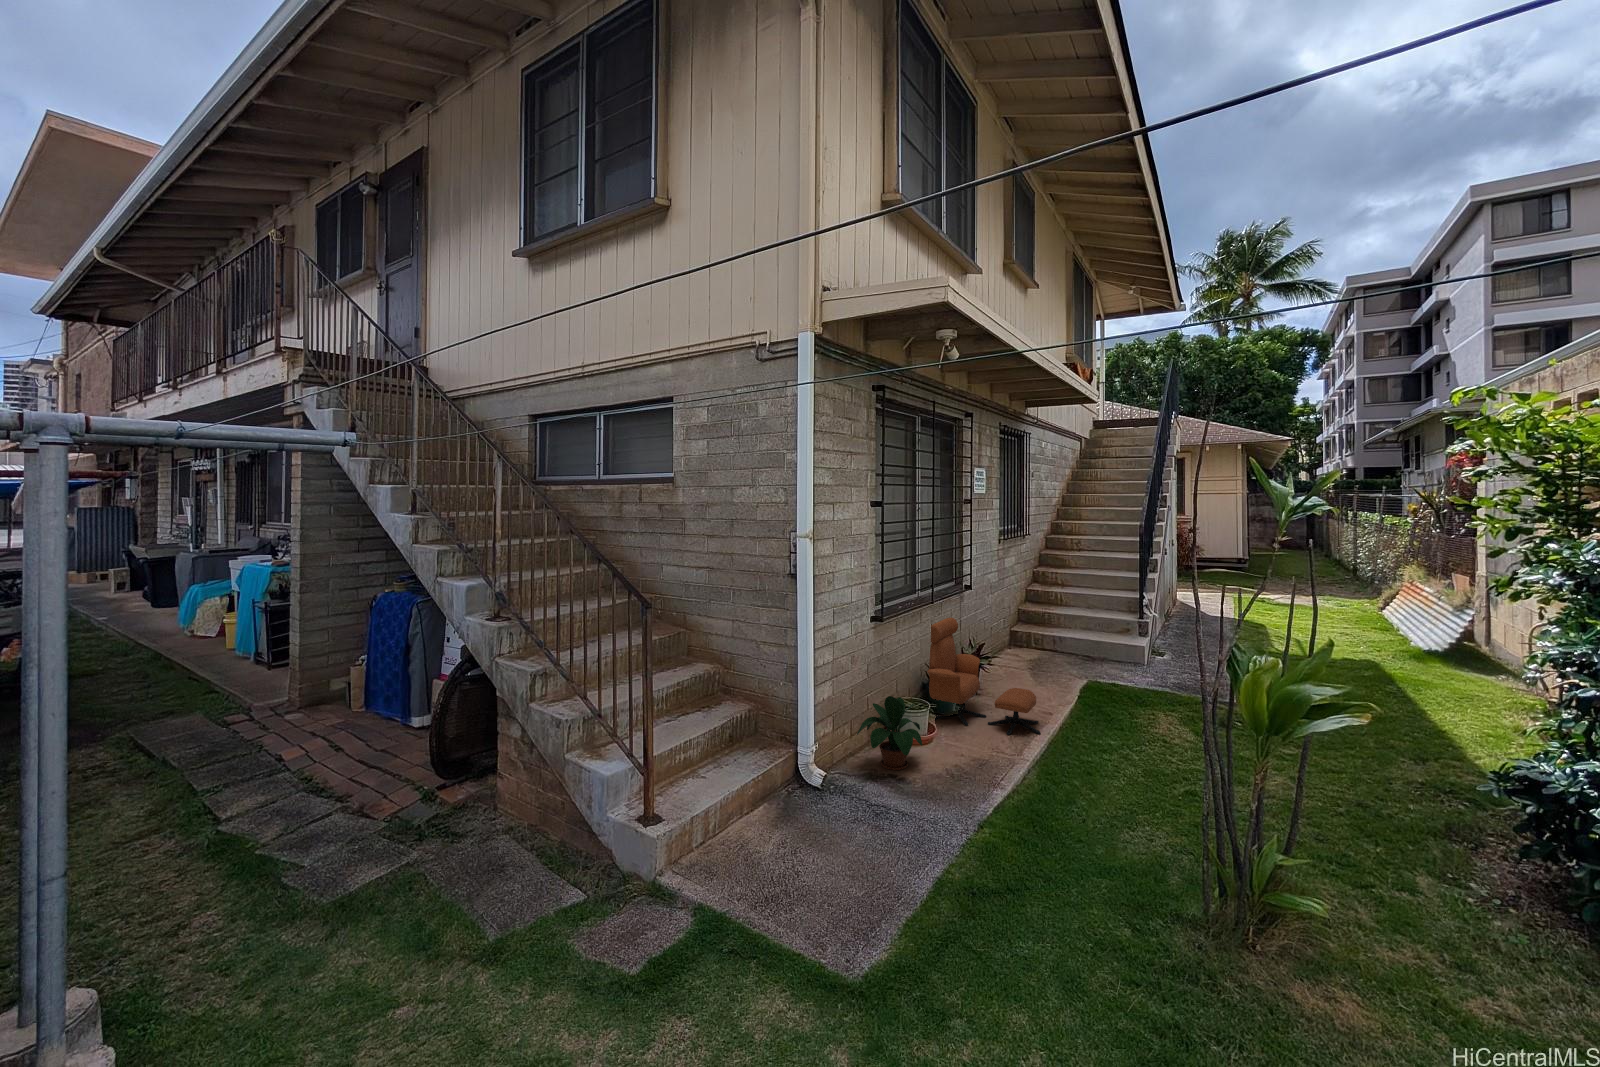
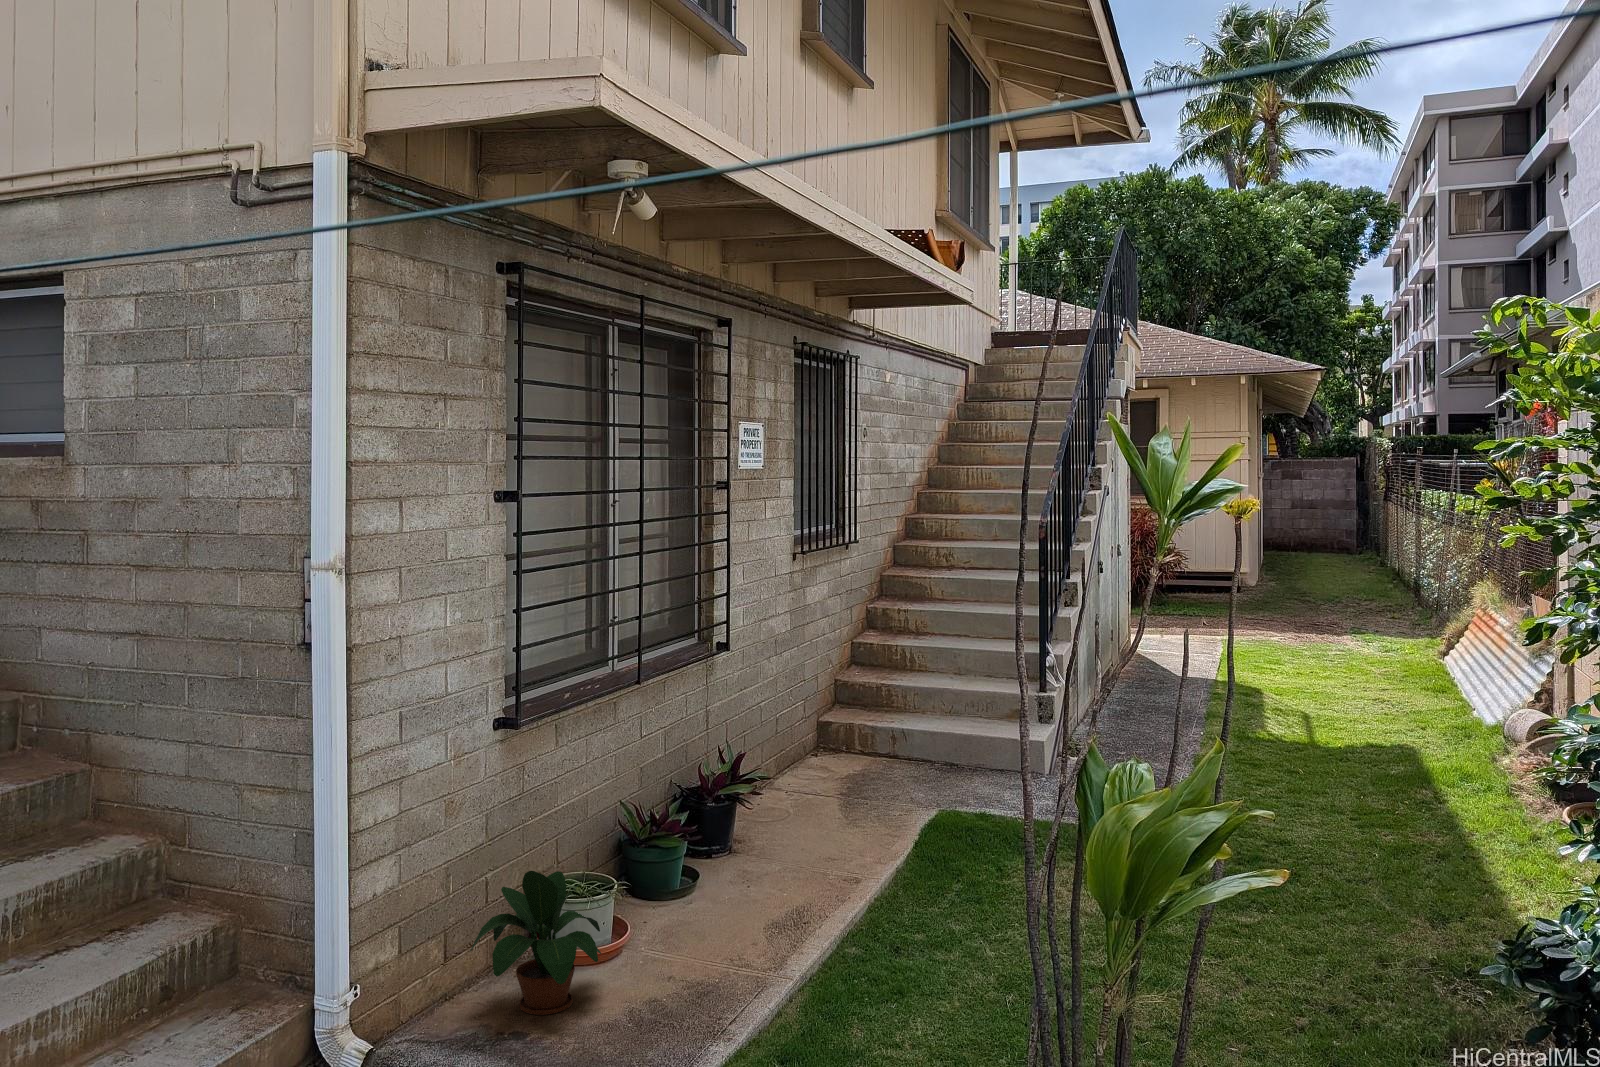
lounge chair: present [927,618,1041,735] -> none [629,709,837,926]

